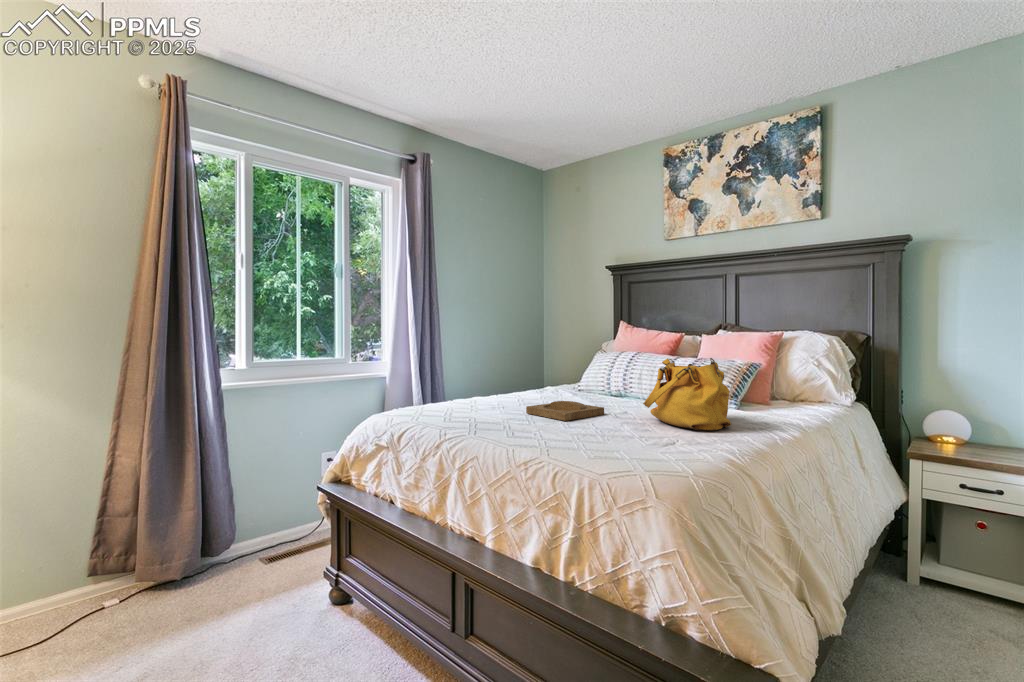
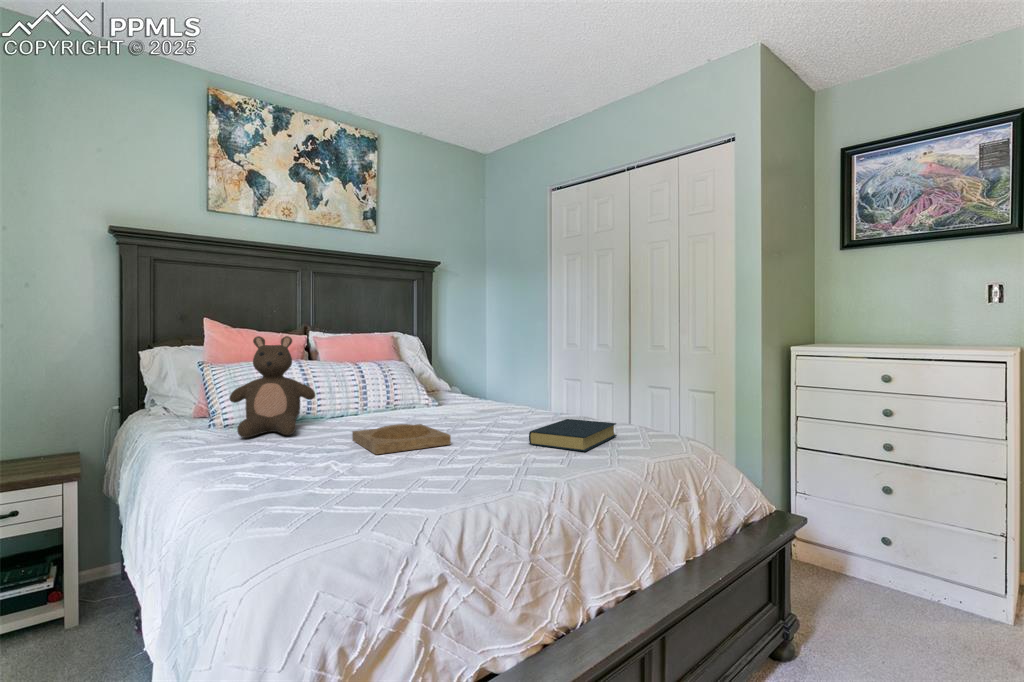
stuffed bear: none [548,334,596,399] -> present [229,336,315,438]
handbag: present [643,358,731,430] -> none [448,355,532,422]
hardback book: none [565,423,663,456] -> present [529,419,617,451]

